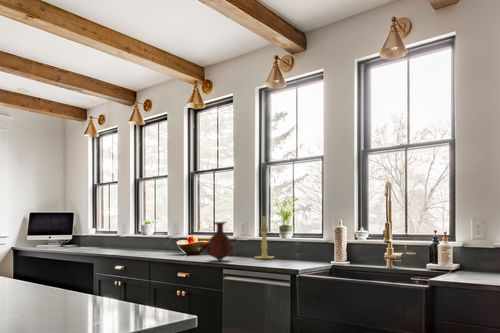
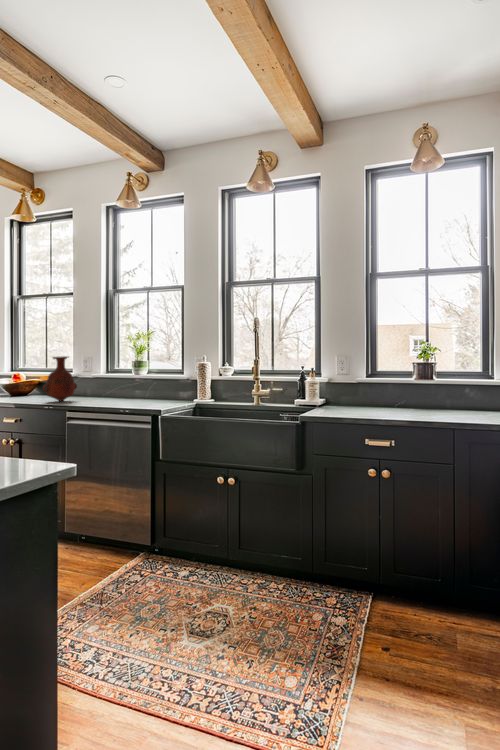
candle holder: present [255,216,274,259] -> none [103,350,127,398]

